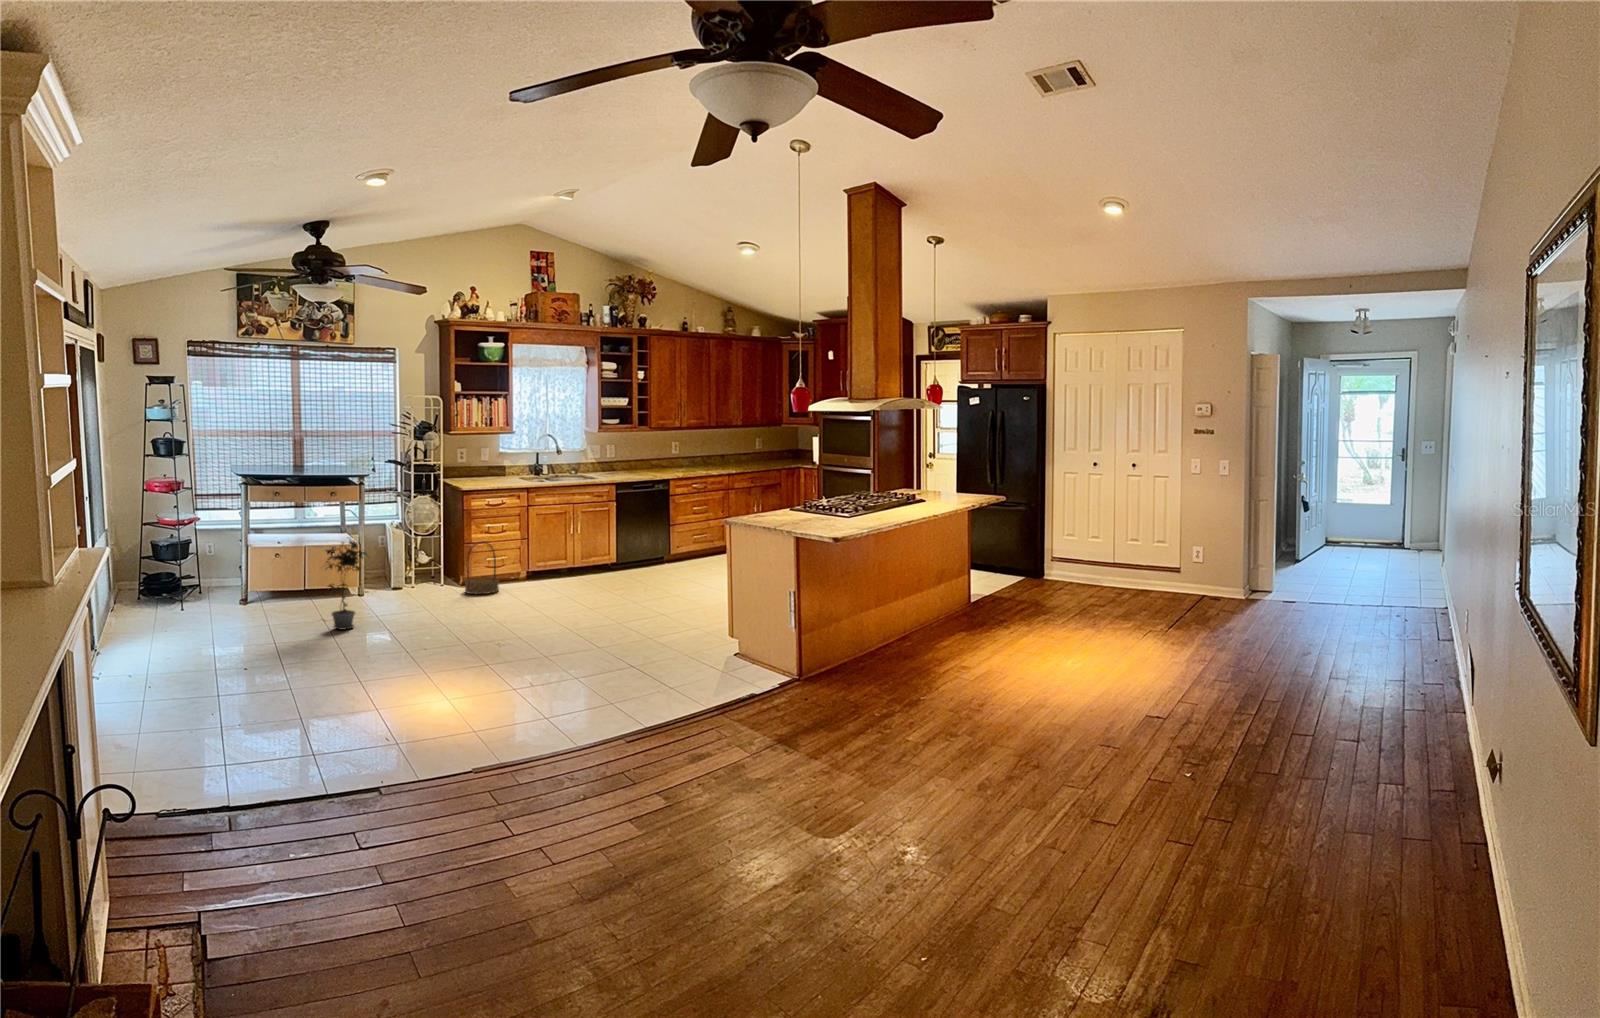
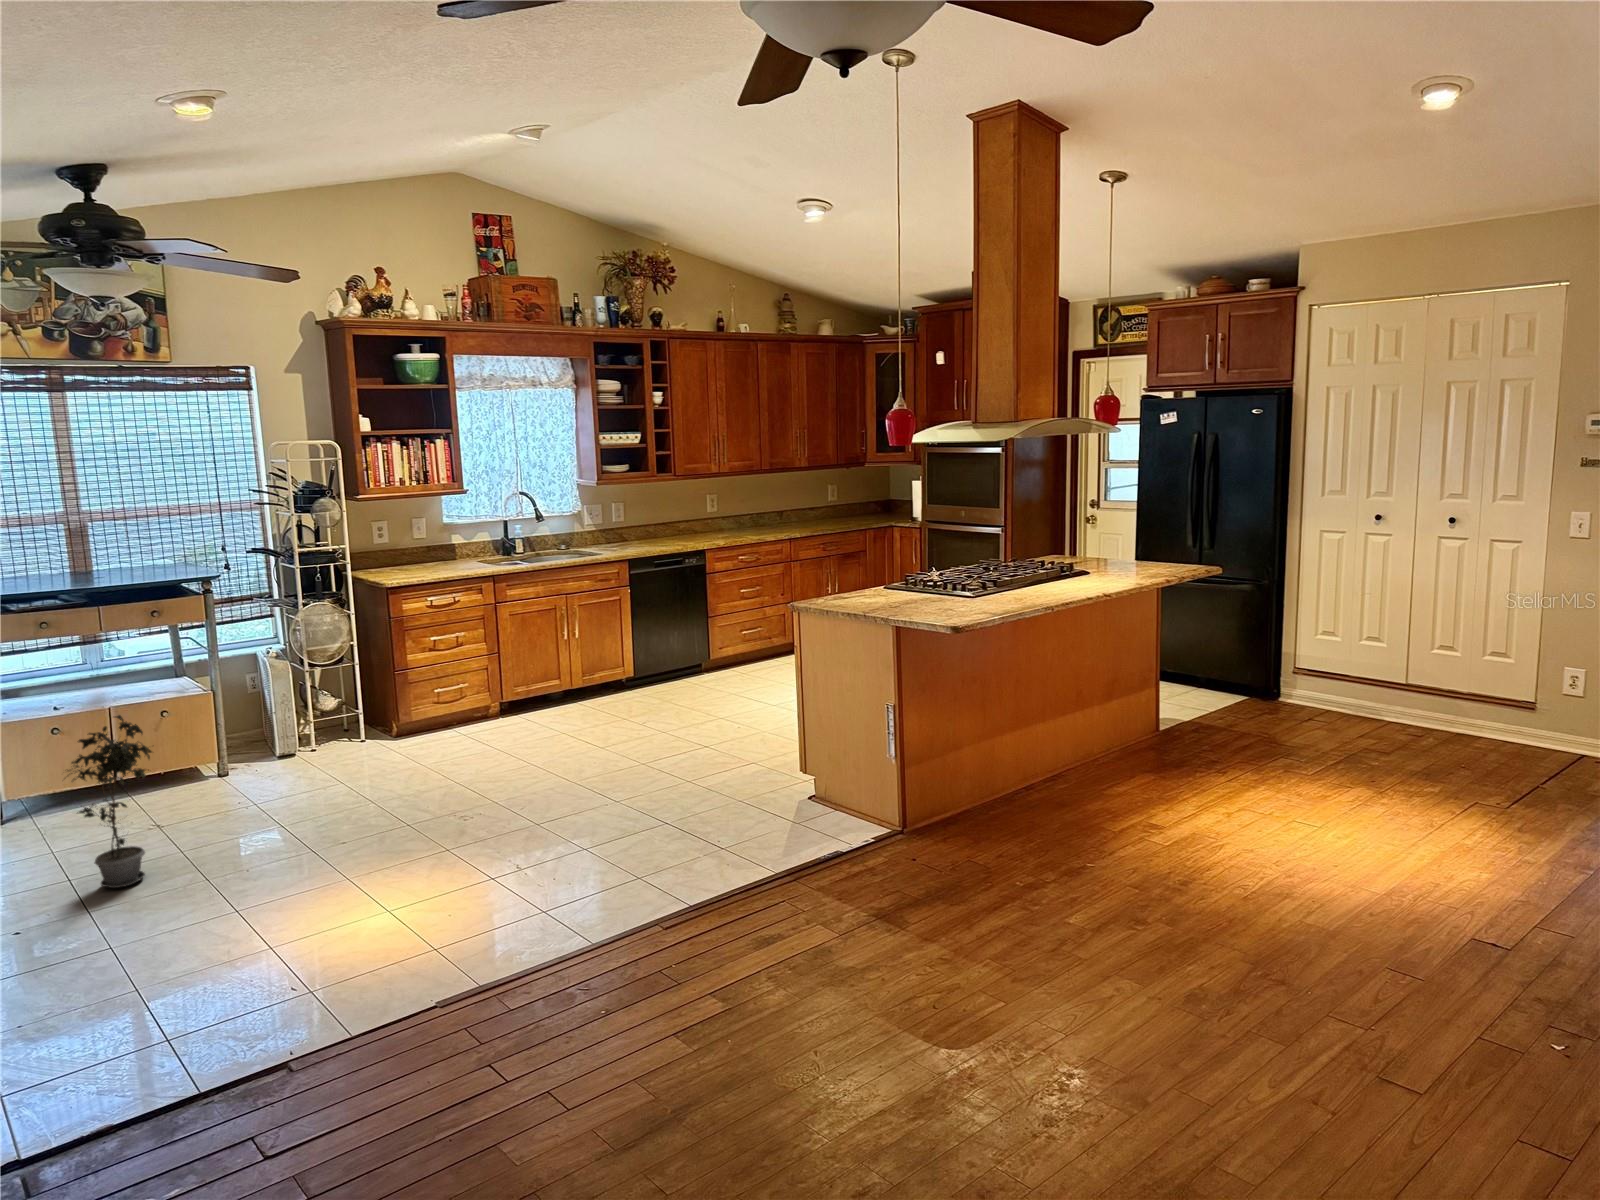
basket: present [465,542,499,594] -> none [381,680,441,769]

